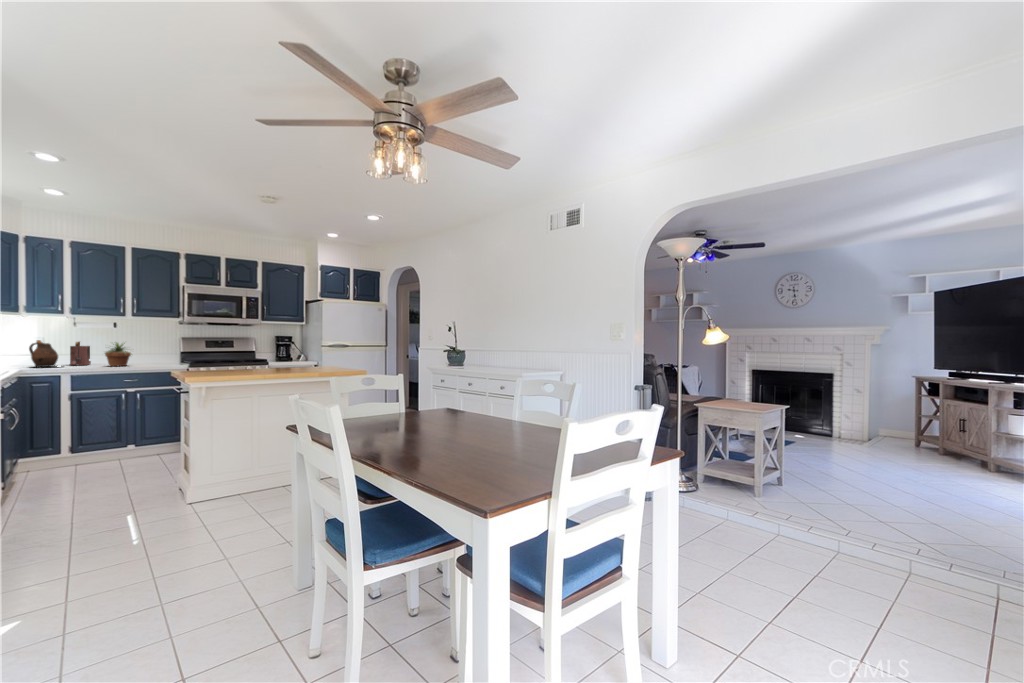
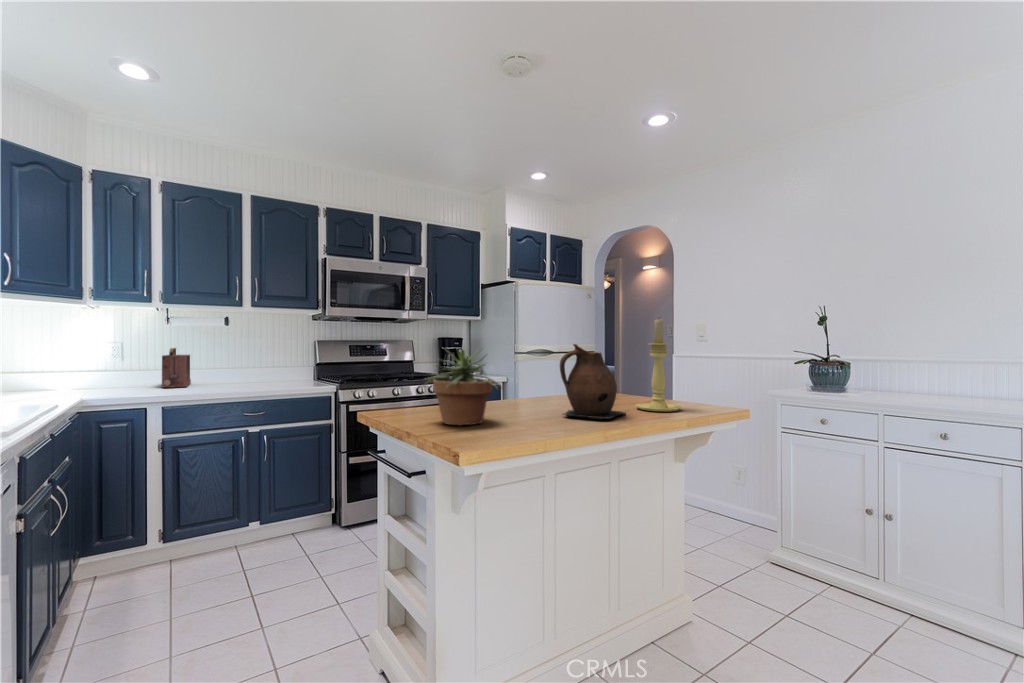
candle holder: none [313,327,335,369] -> present [636,319,681,412]
ceramic pitcher: present [29,340,58,367] -> present [560,344,626,420]
potted plant: present [105,343,131,366] -> present [425,347,500,425]

